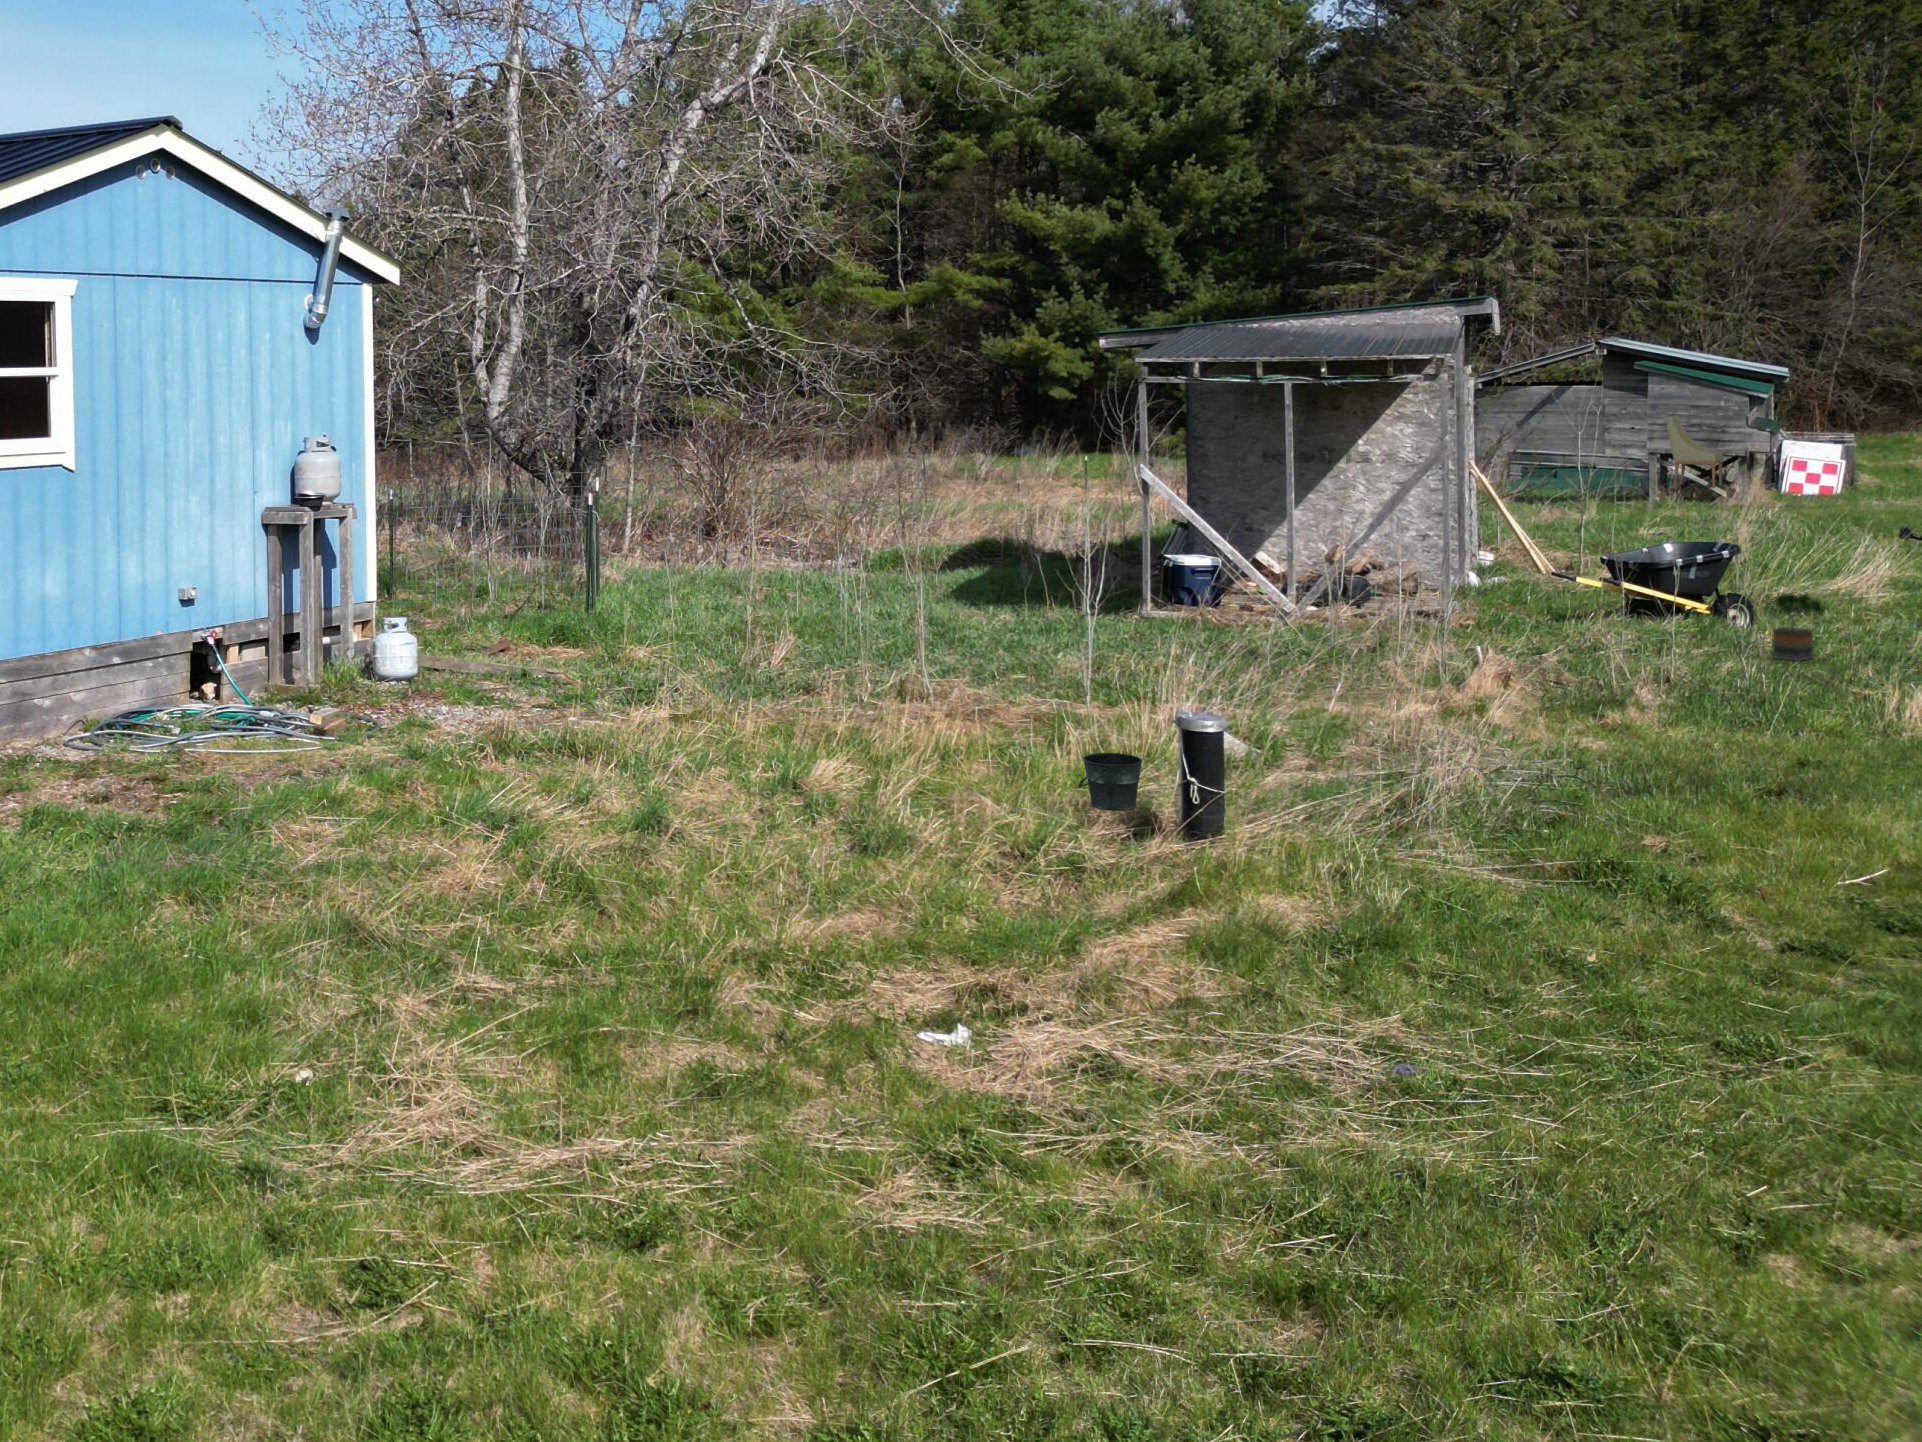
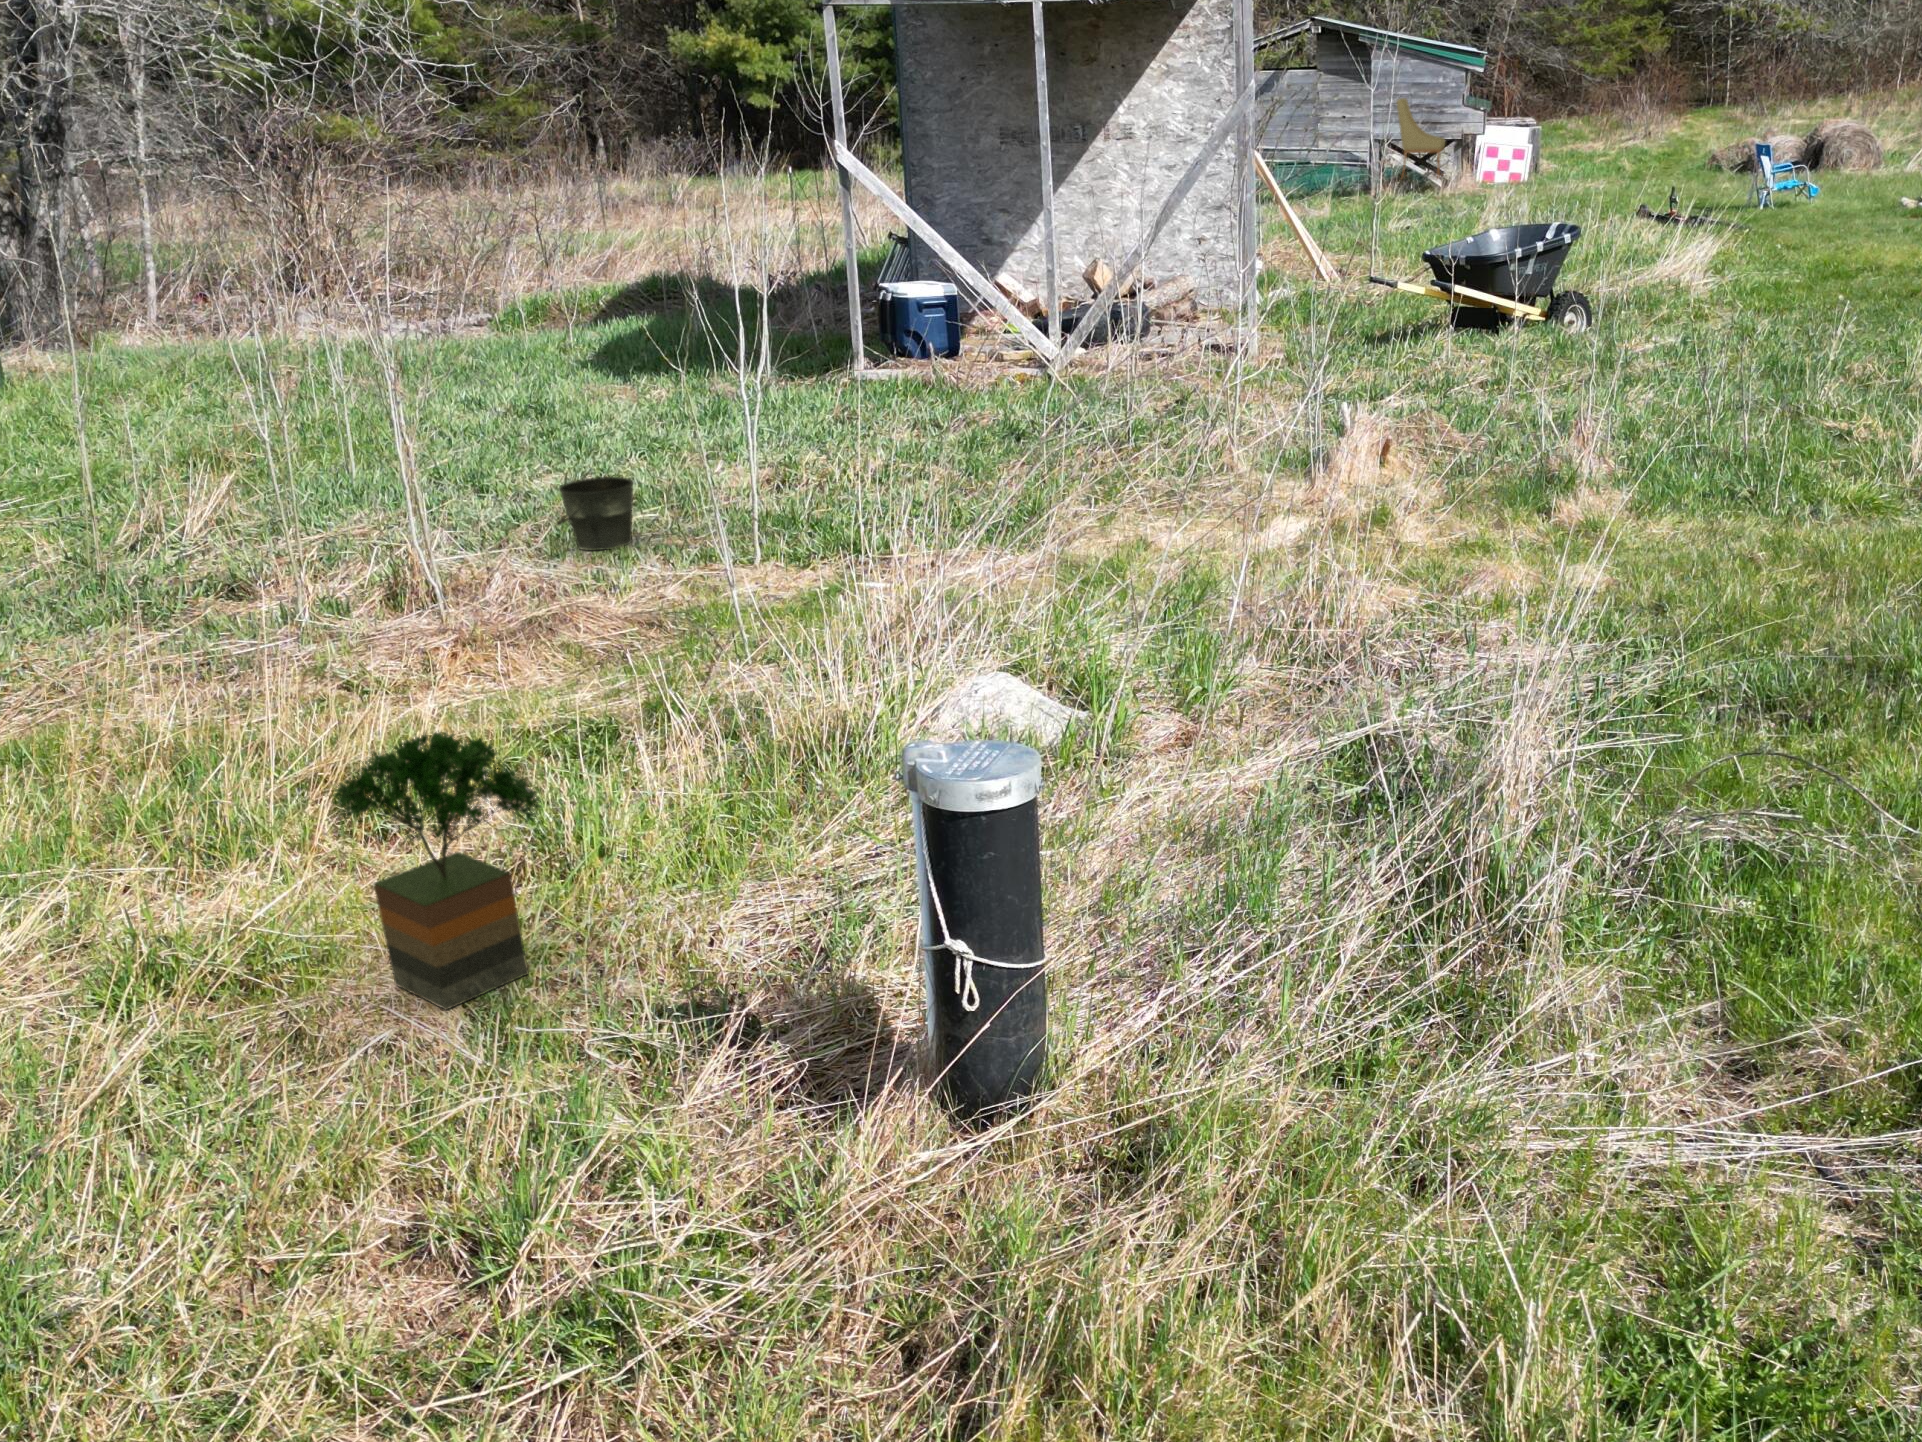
potted tree: present [1765,593,1823,661] -> present [333,731,542,1010]
bucket: present [1078,753,1142,810] -> present [556,477,633,551]

